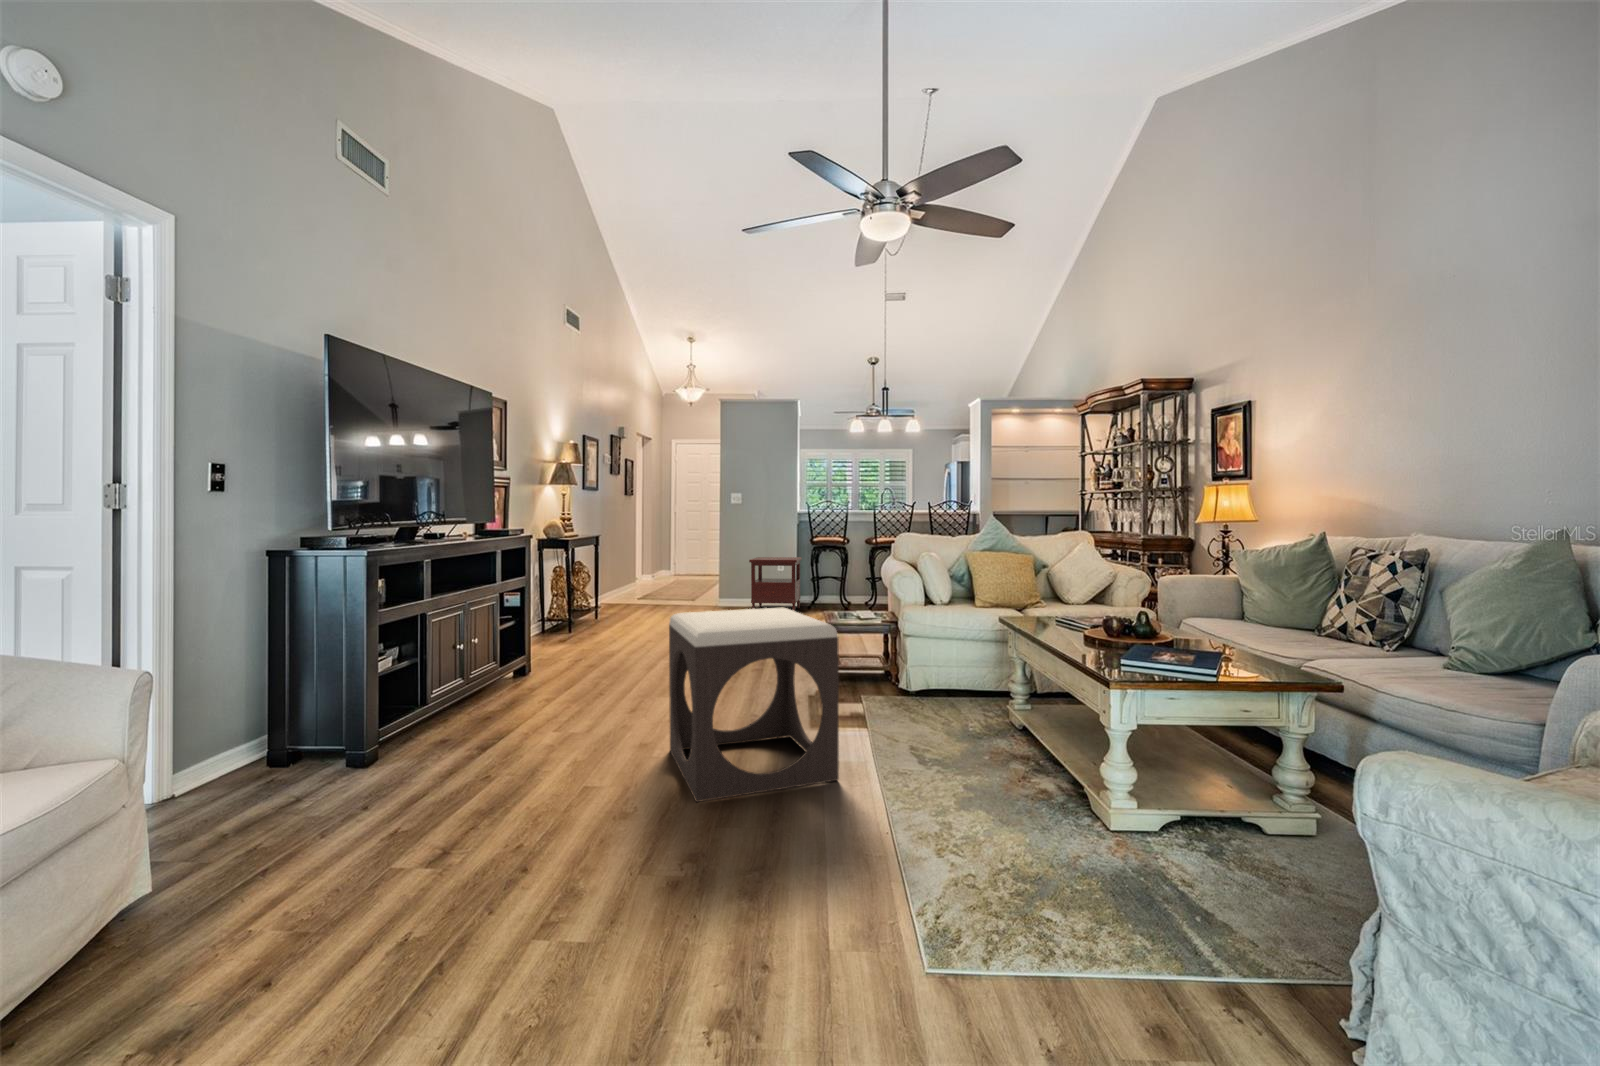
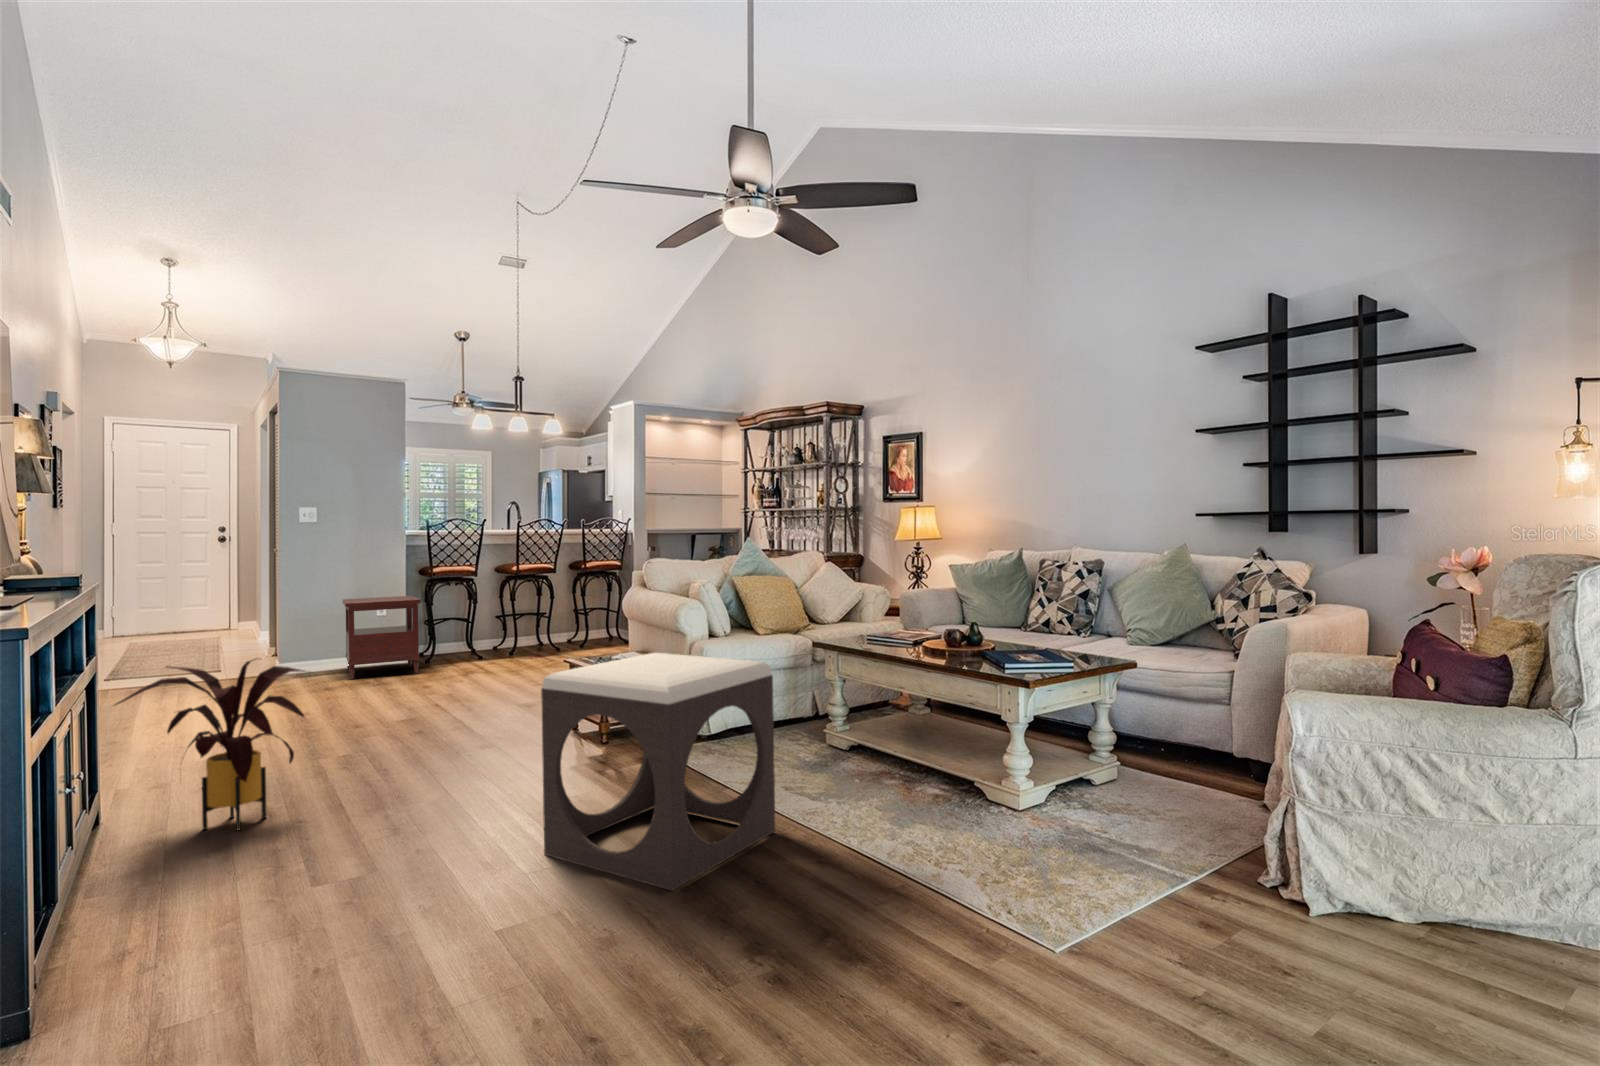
house plant: none [505,587,623,694] -> present [115,661,309,831]

